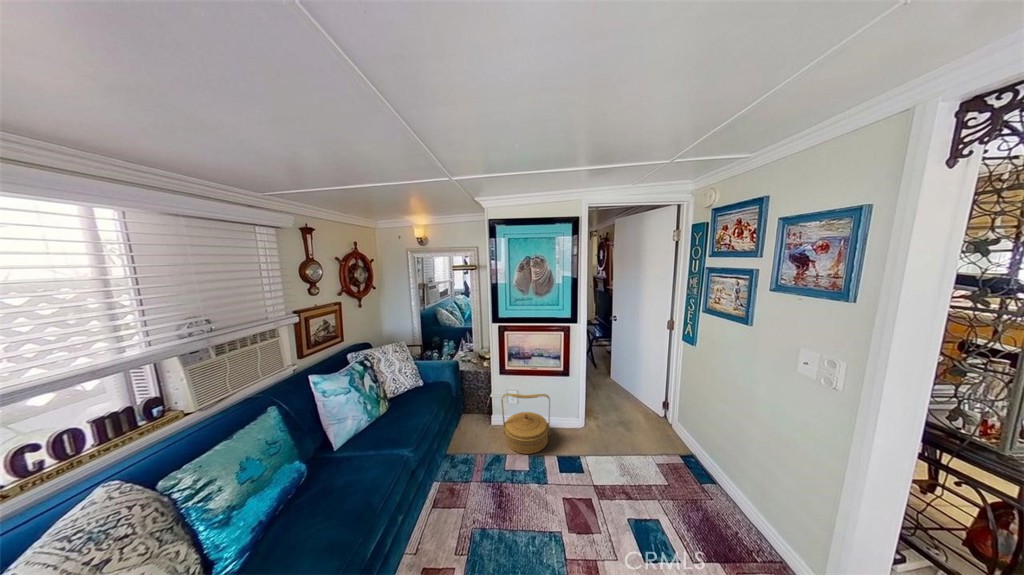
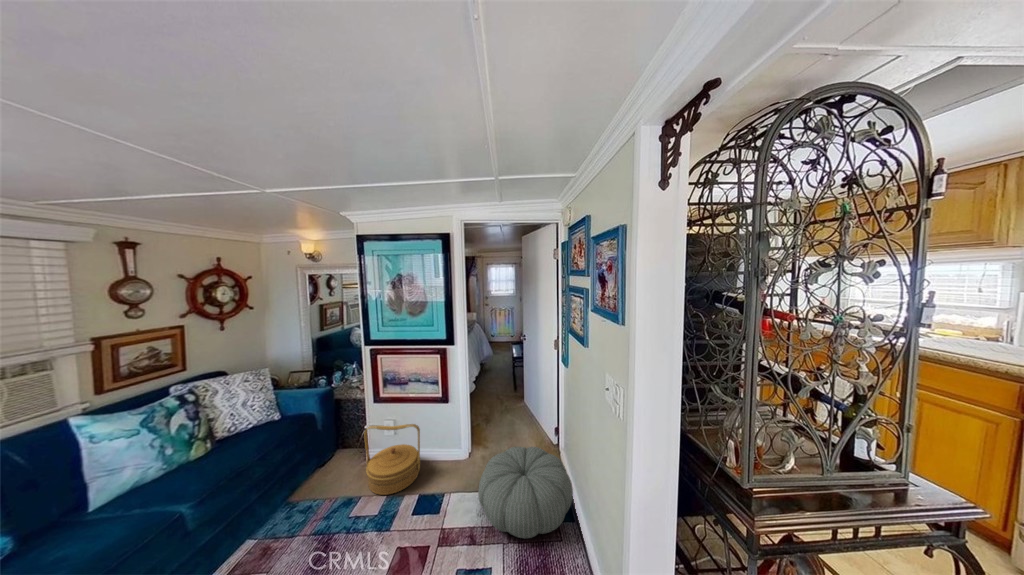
pouf: none [618,420,715,500] -> present [478,447,573,538]

